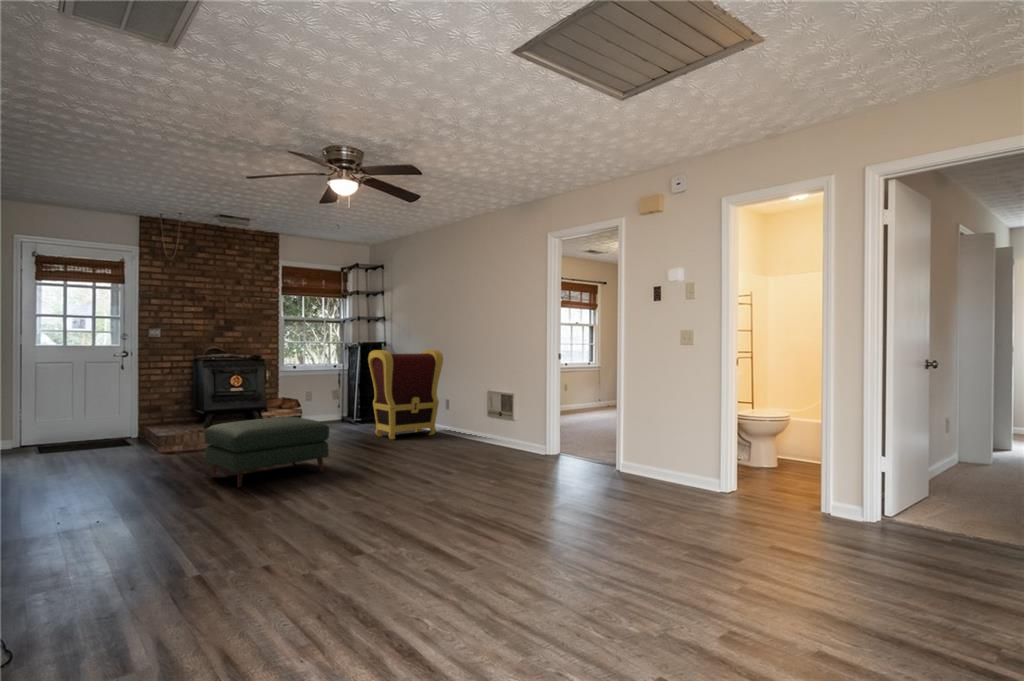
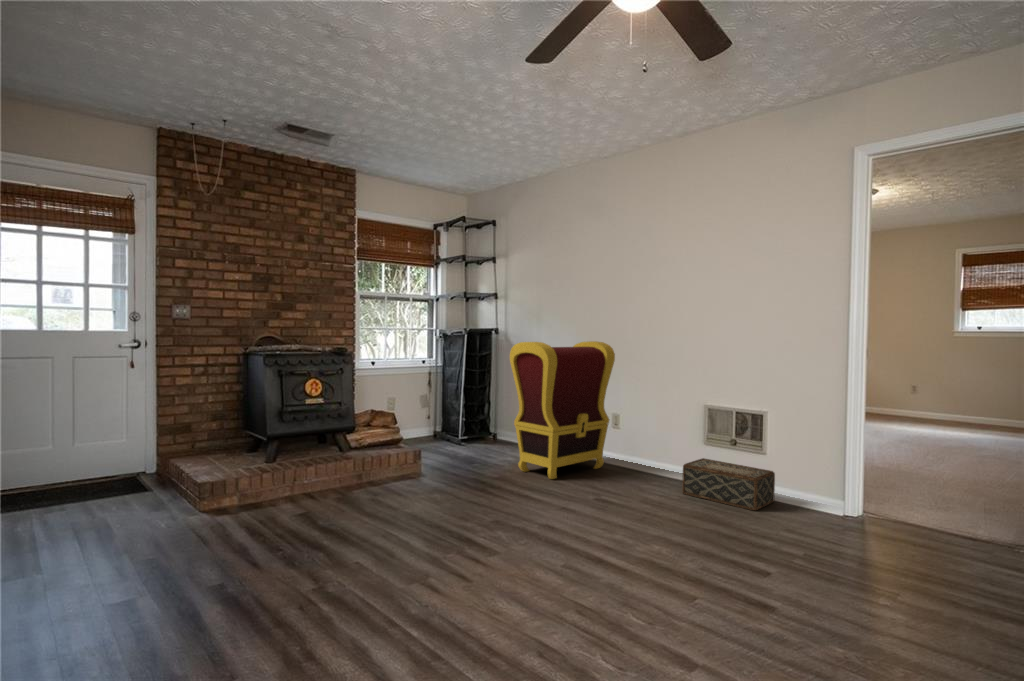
ottoman: present [205,417,329,487] -> none [319,464,544,635]
woven basket: none [465,424,516,452] -> present [682,458,775,510]

